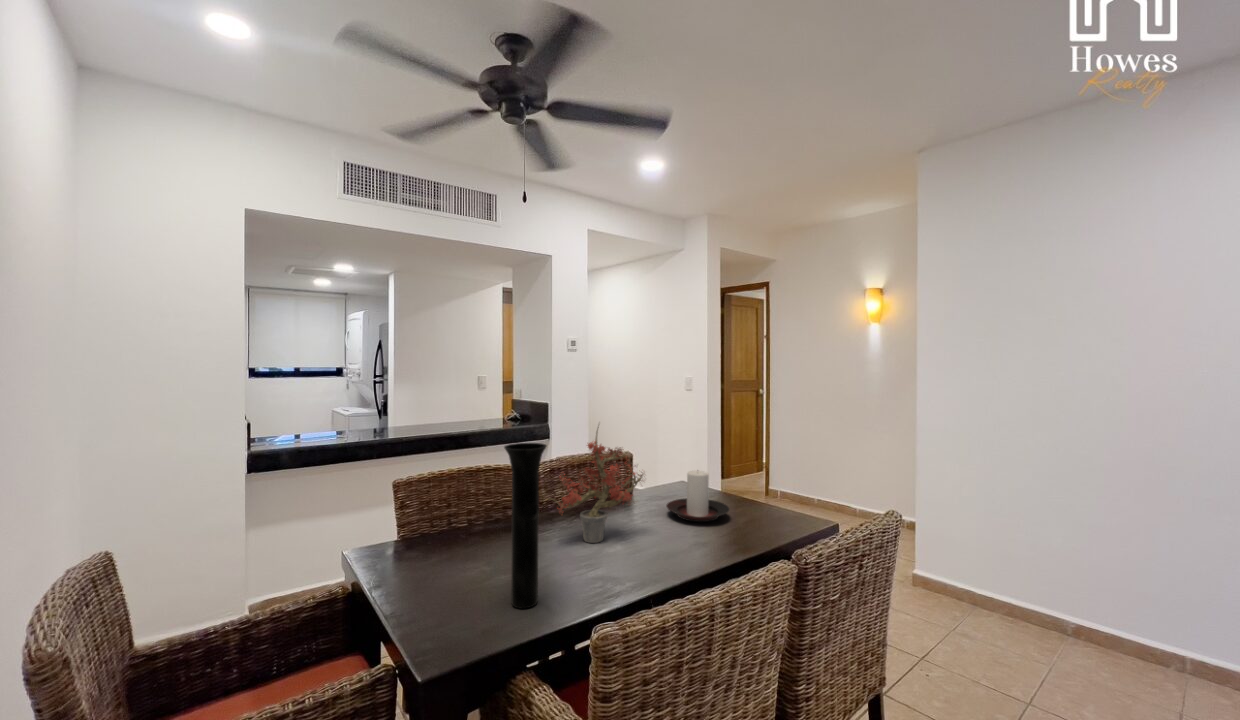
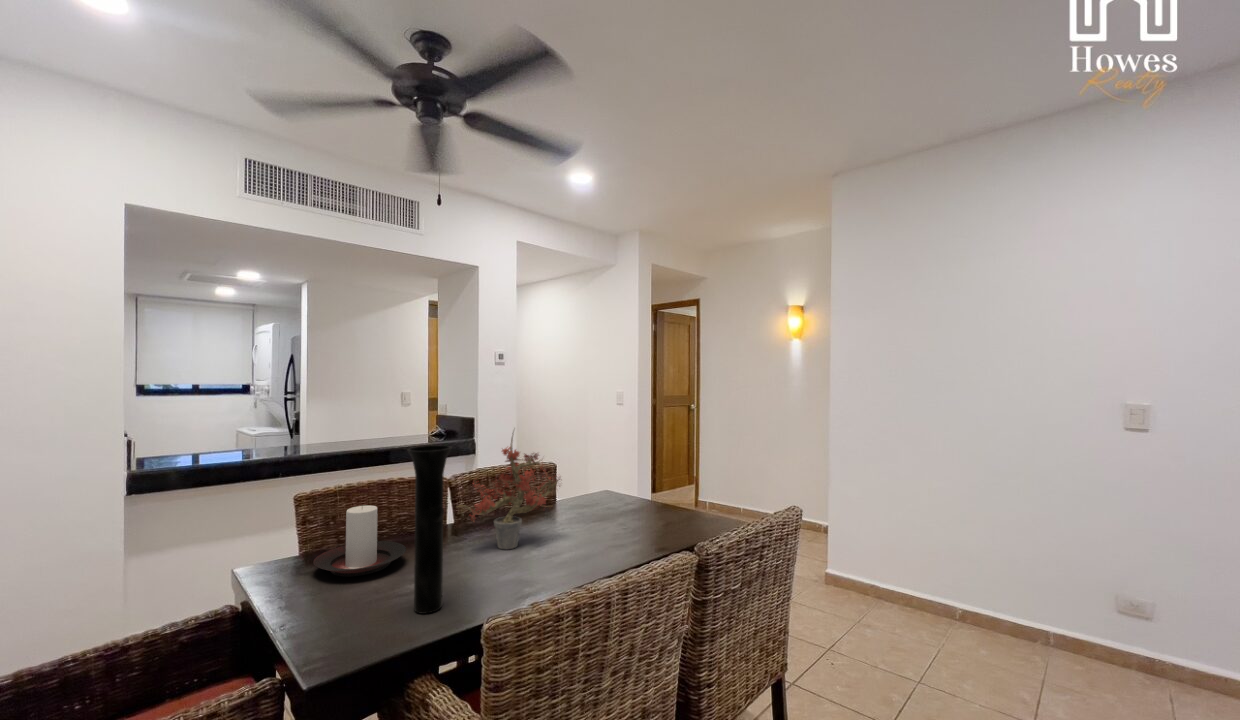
candle holder: present [666,470,729,522] -> present [313,505,406,577]

